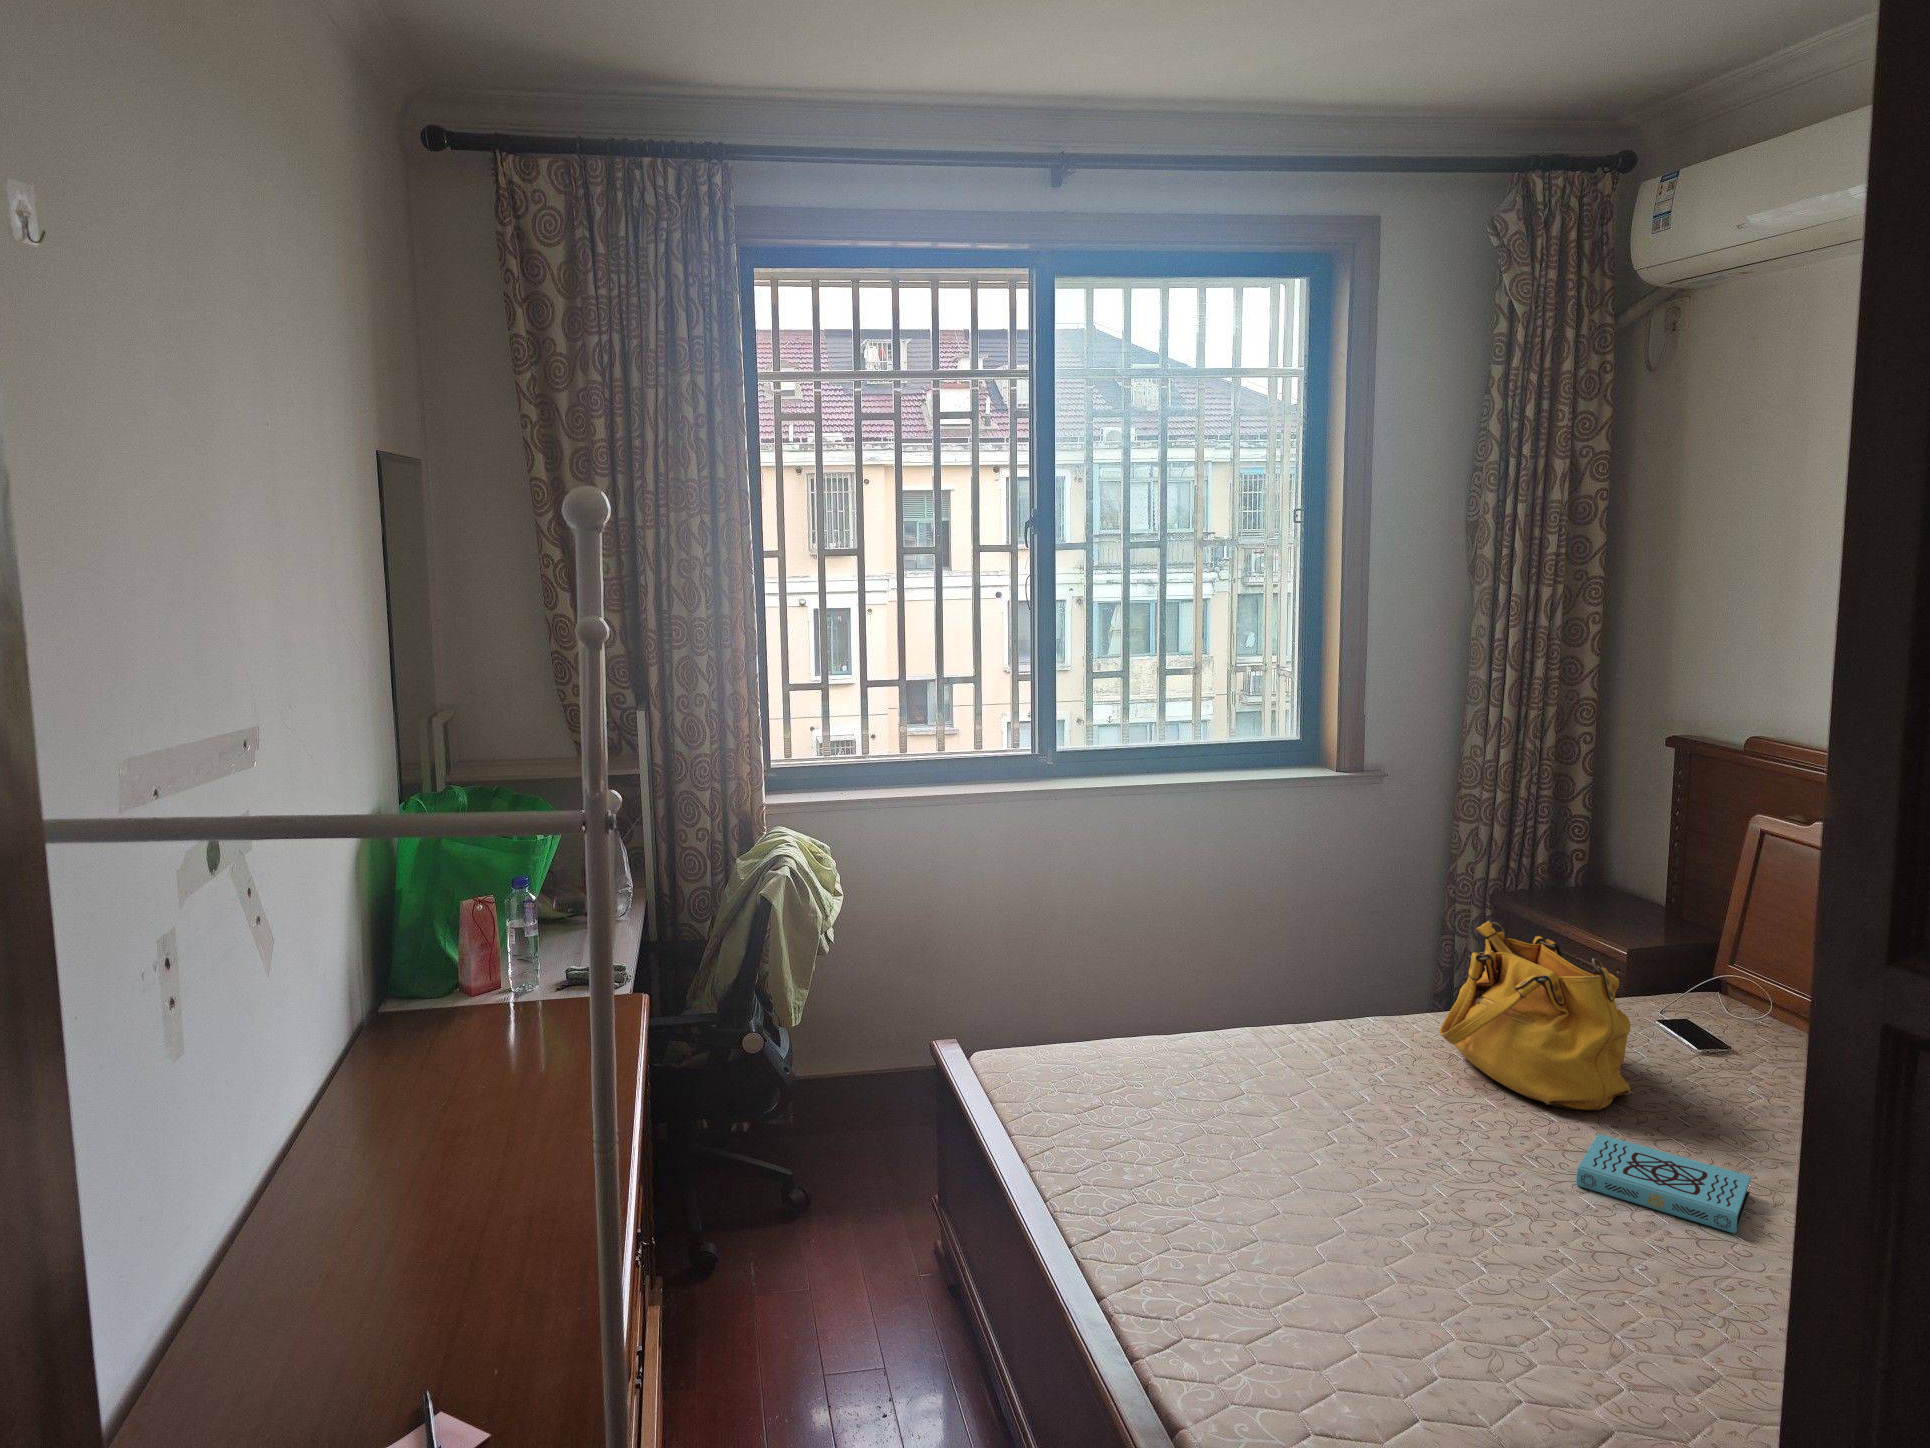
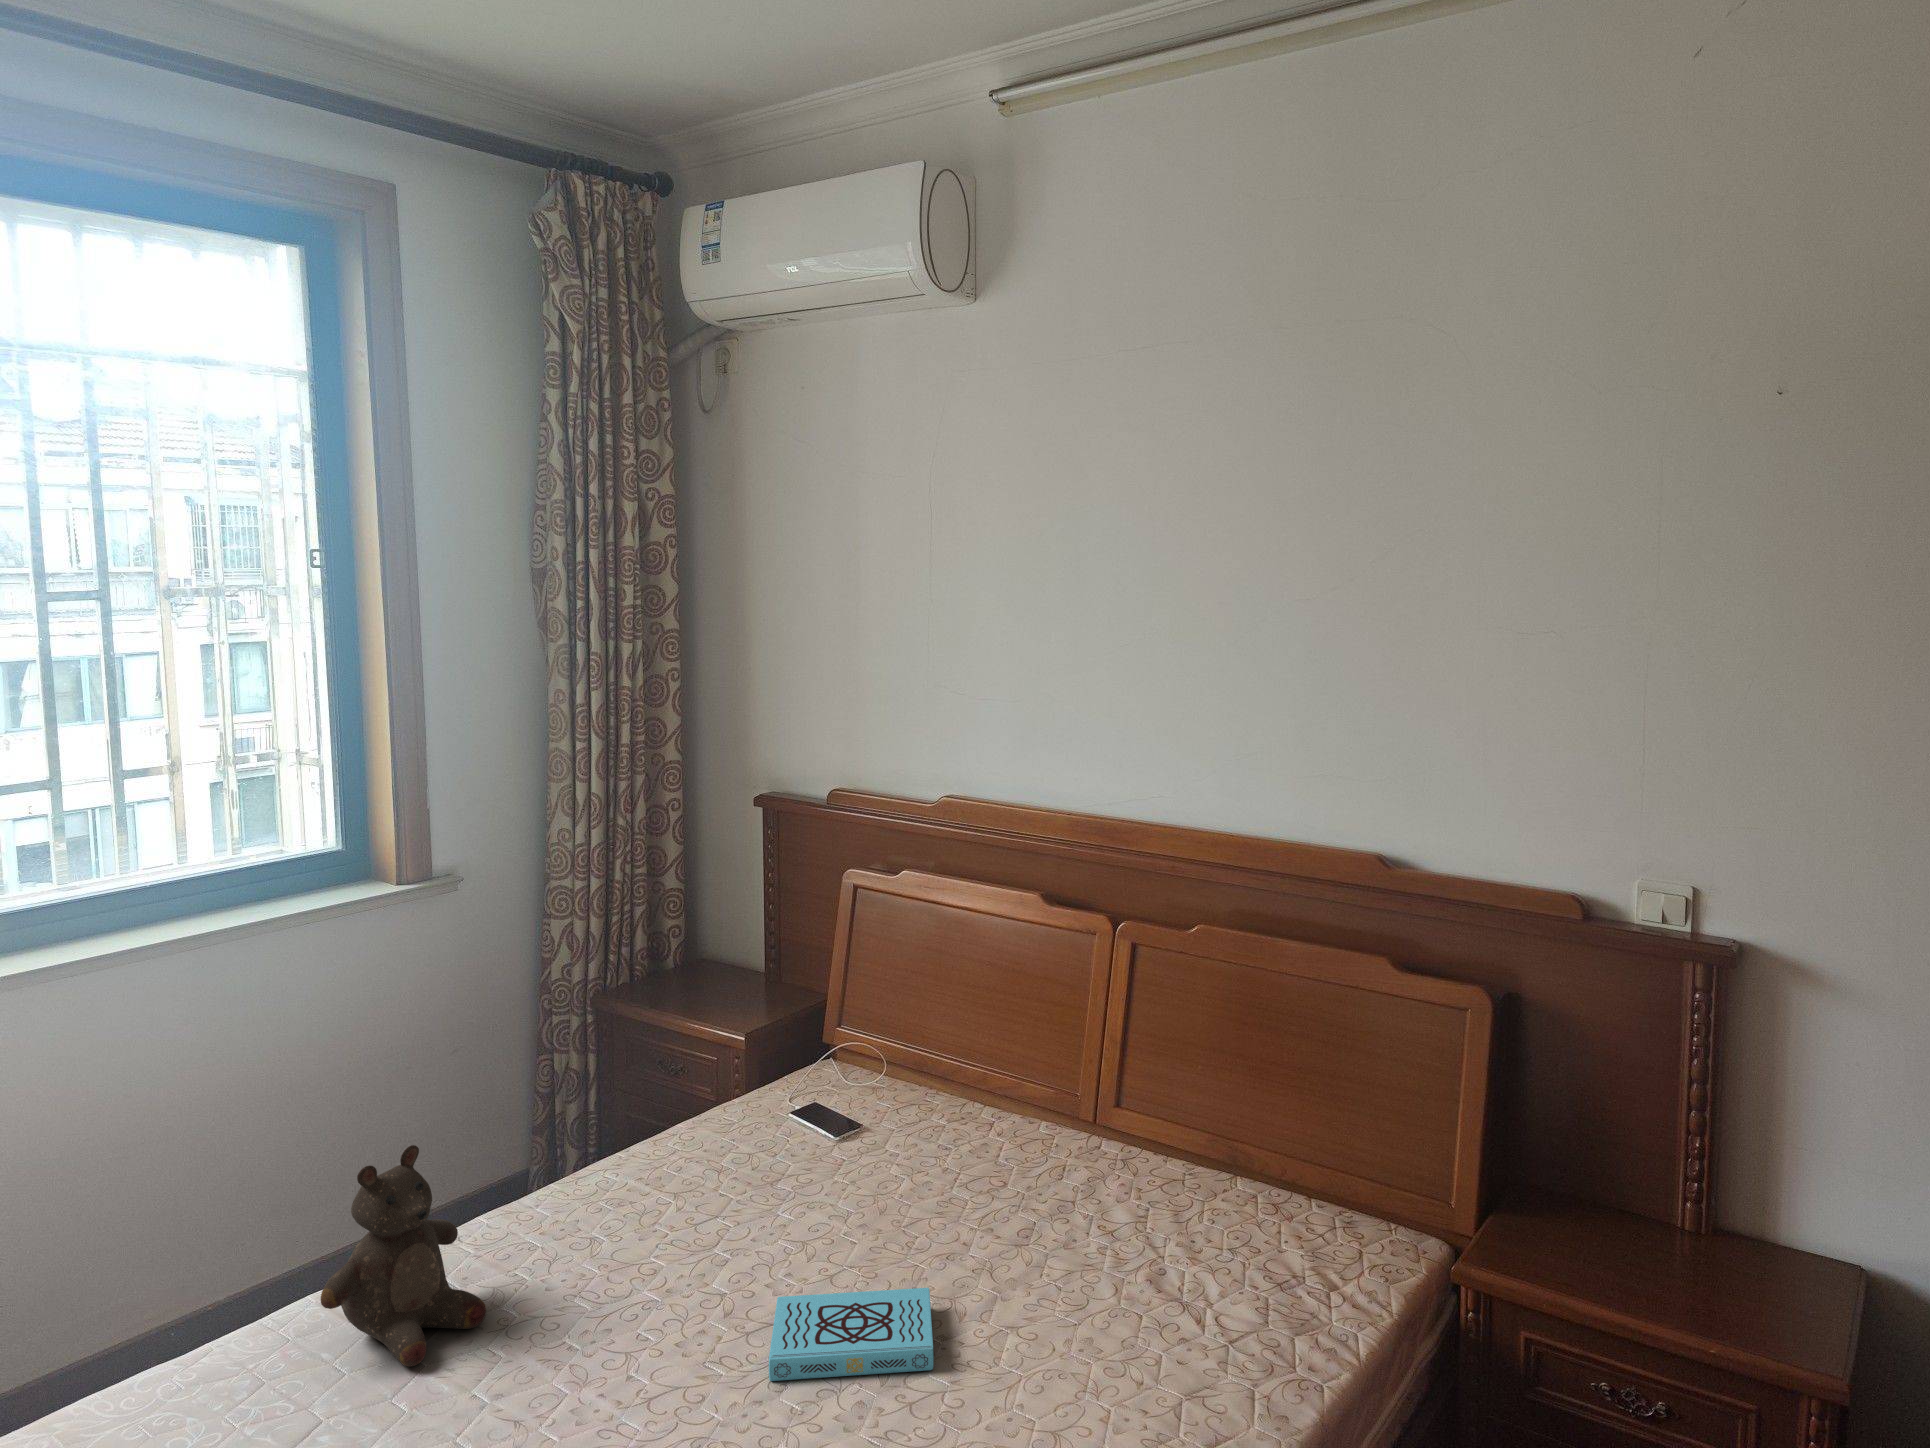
handbag: present [1439,921,1630,1110] -> none [577,1057,792,1275]
stuffed bear: none [1256,936,1364,1083] -> present [321,1145,486,1367]

